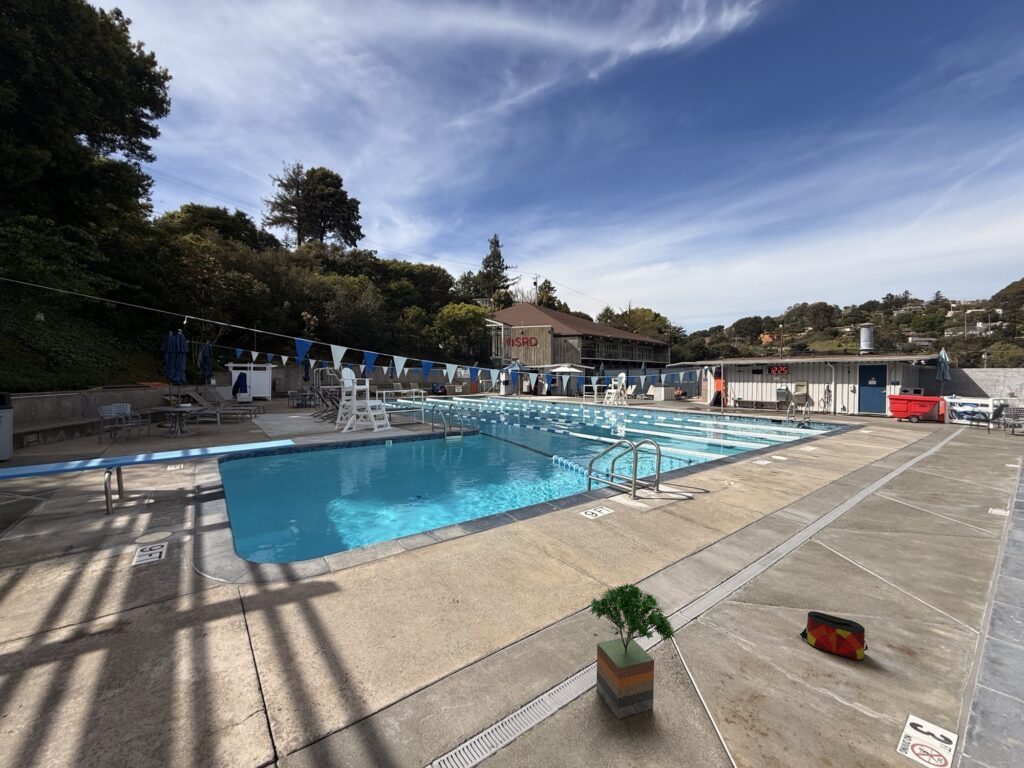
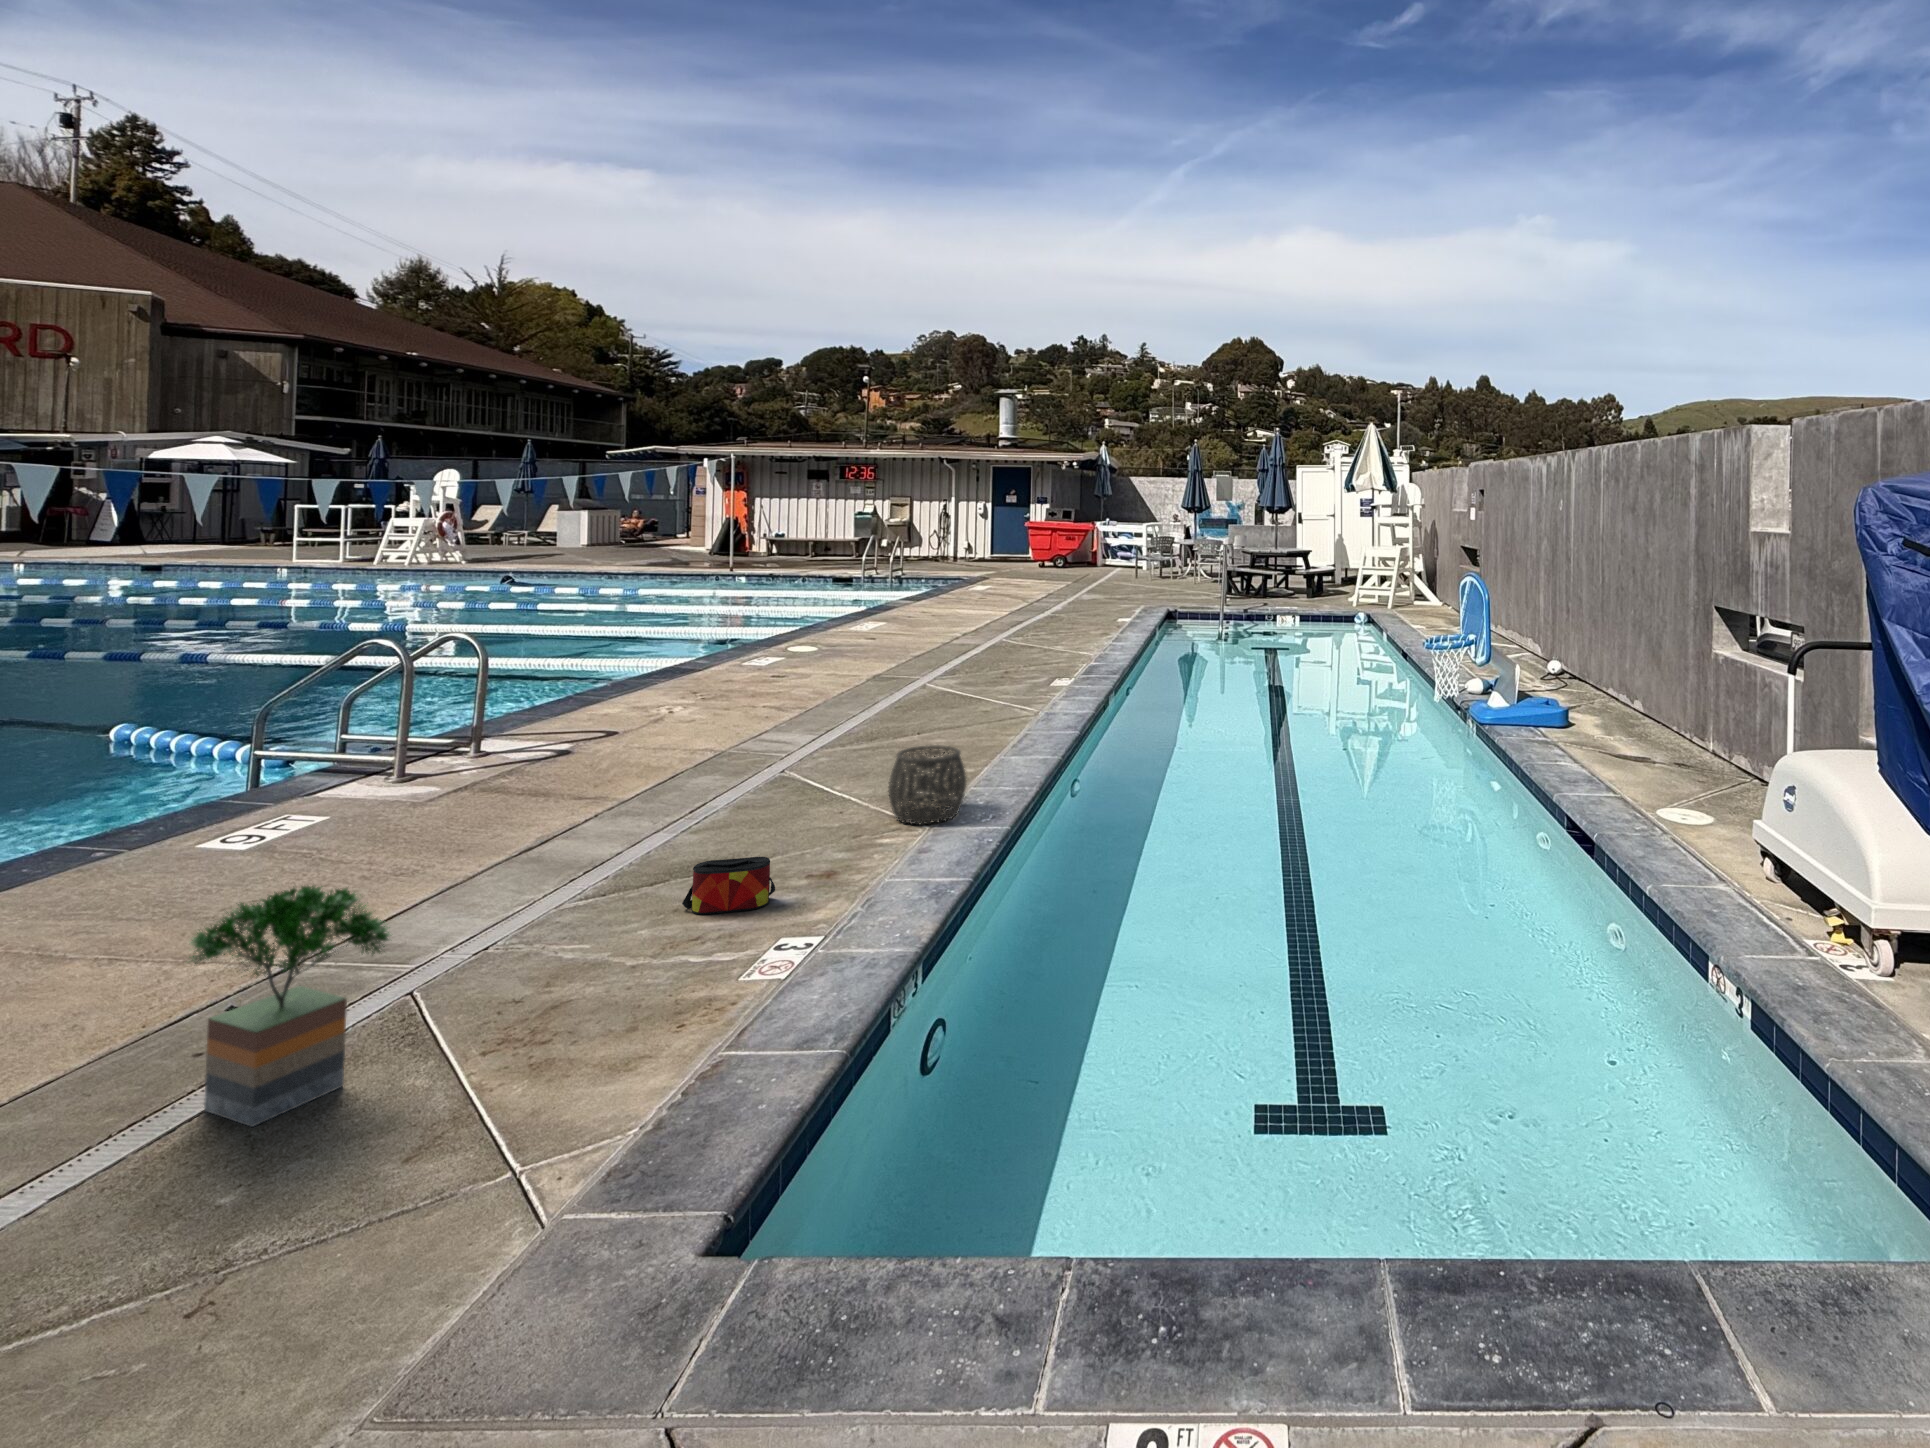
lounge chair: present [967,404,1009,429] -> none [1125,532,1170,574]
woven basket: none [917,556,998,623] -> present [889,745,966,824]

